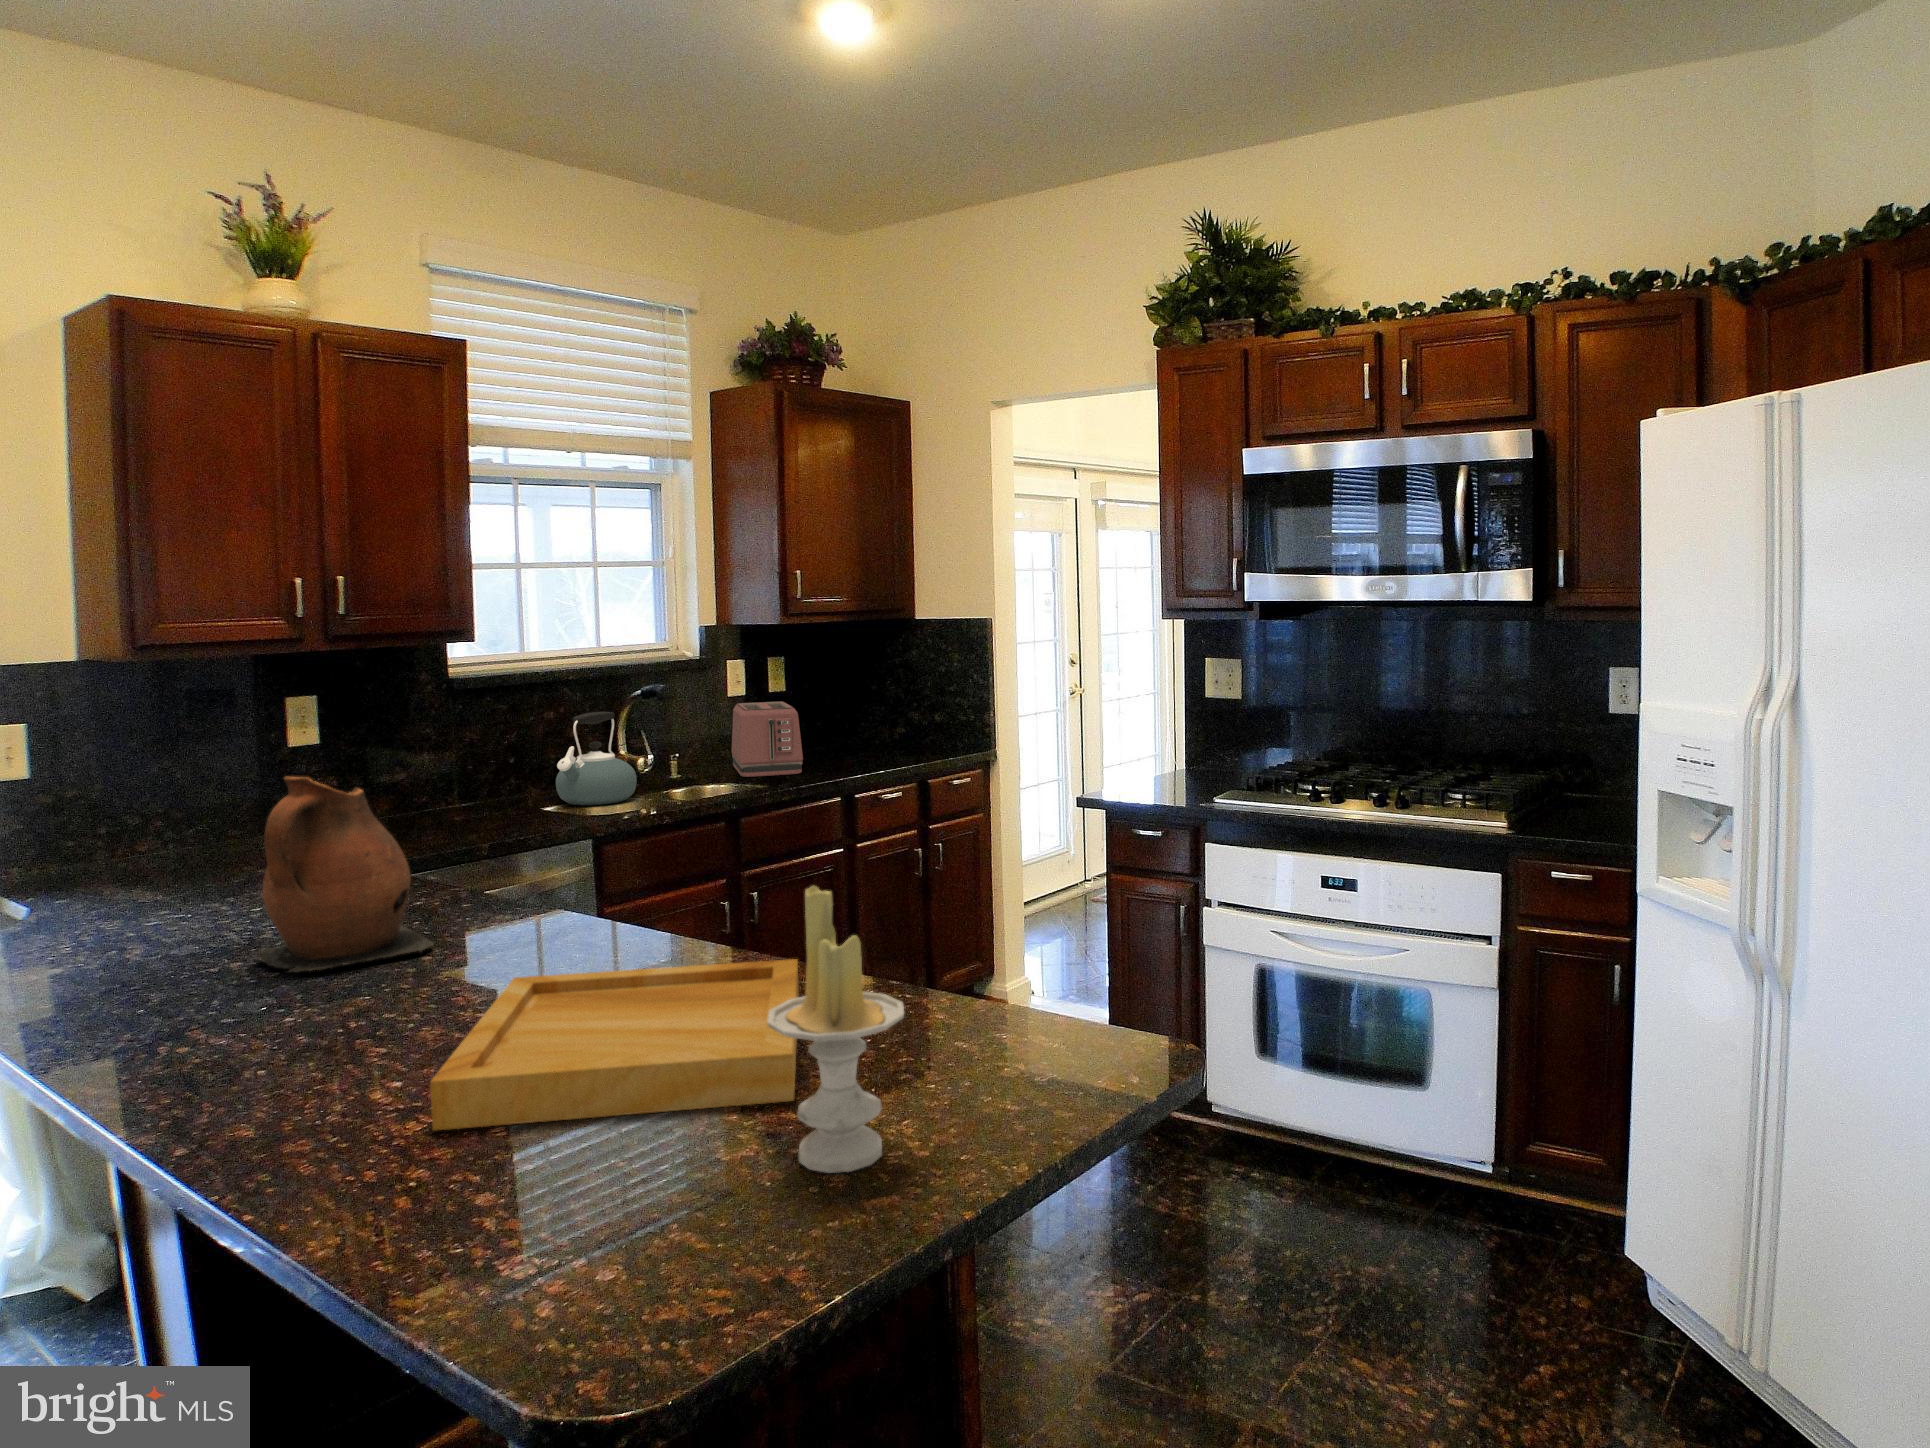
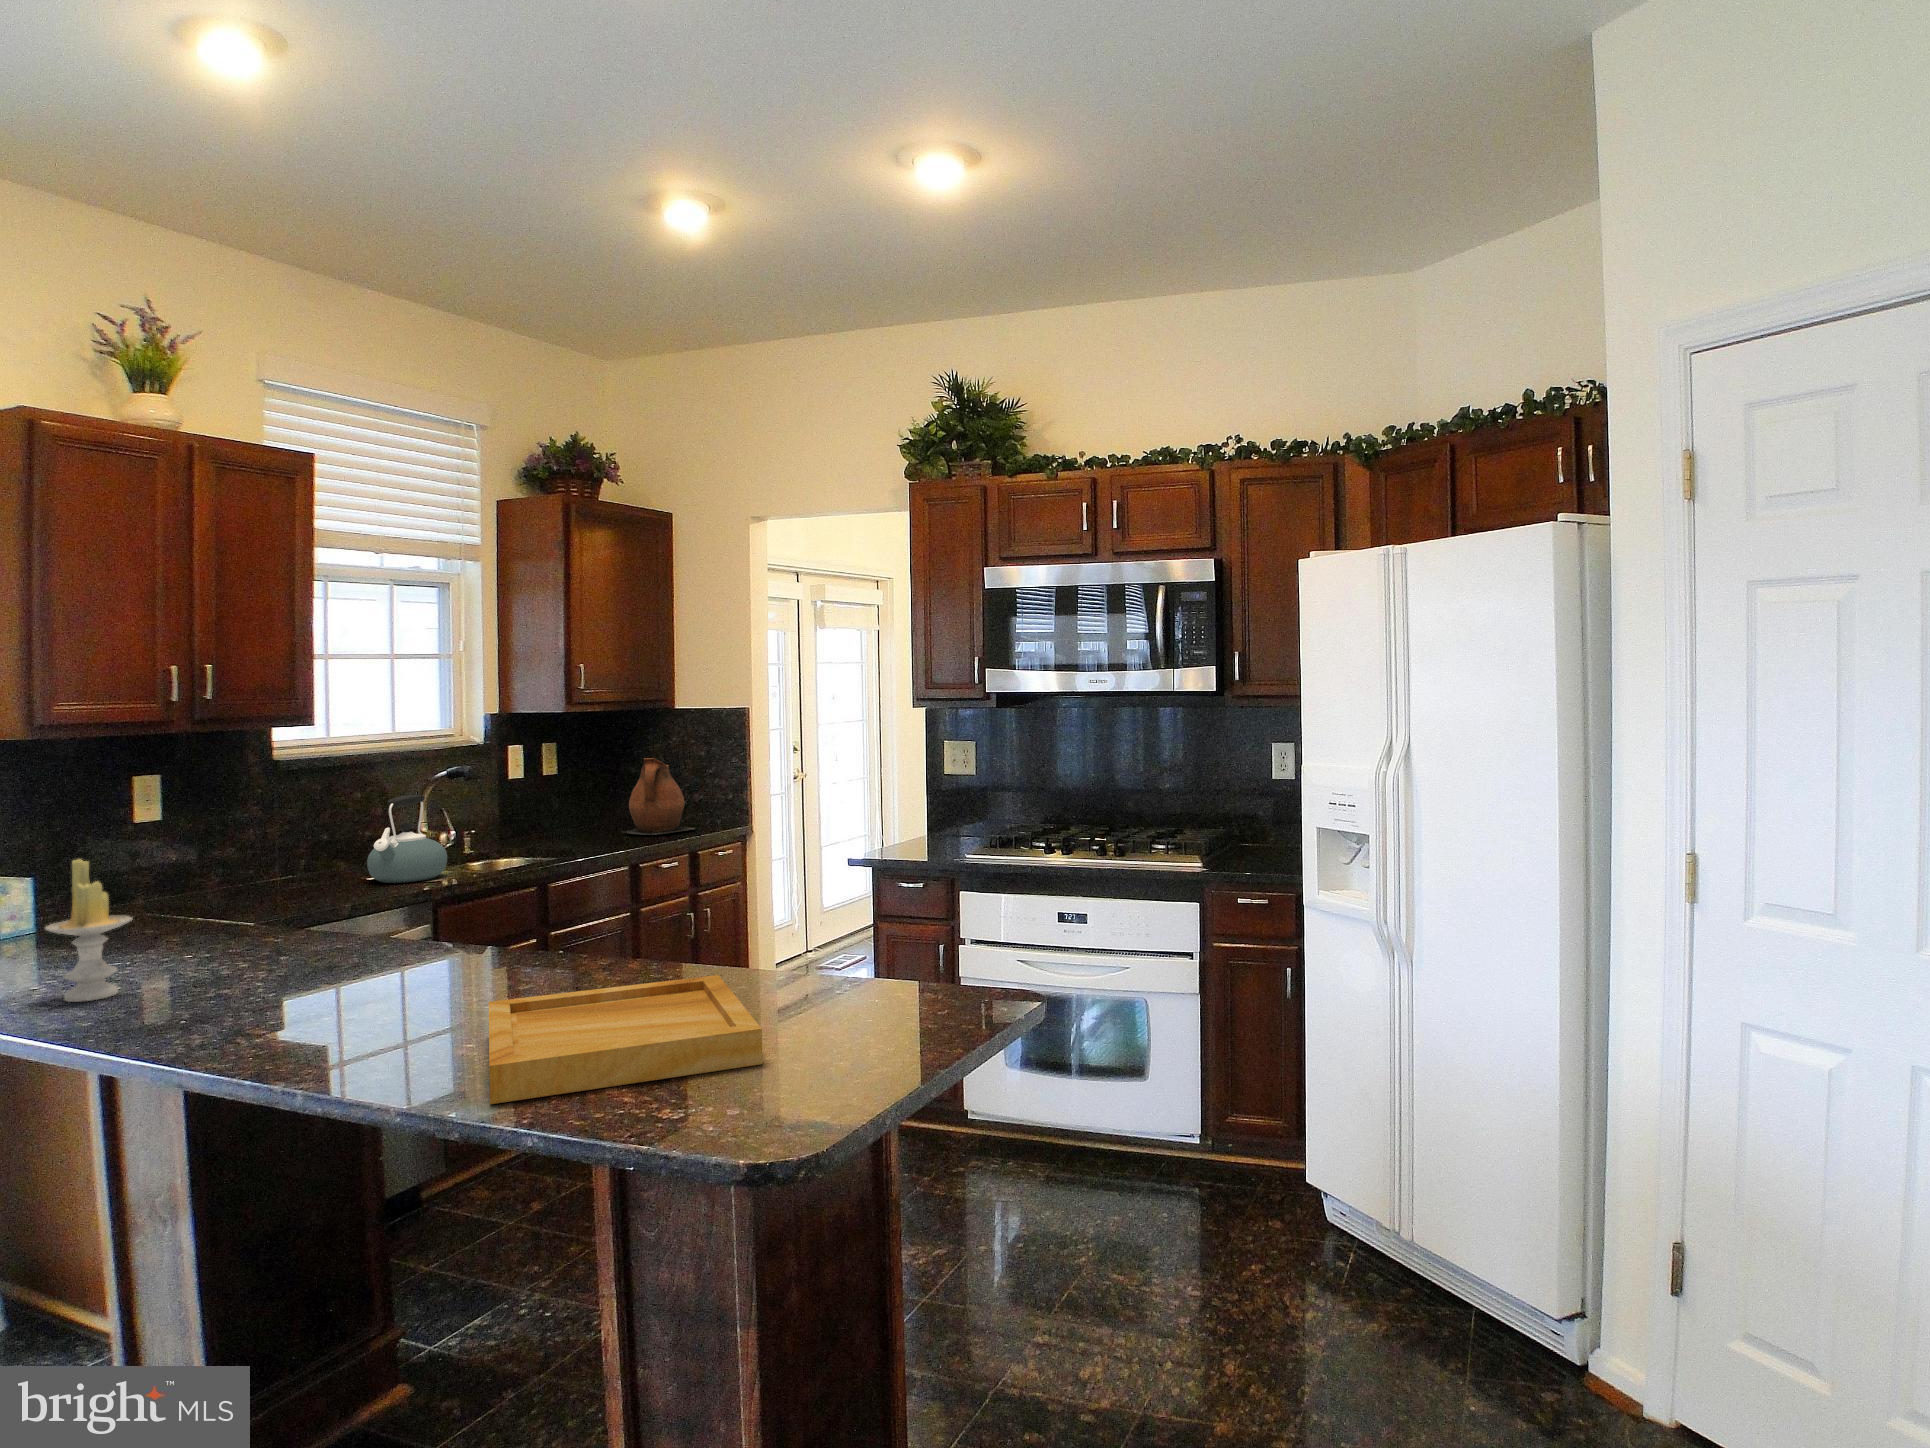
toaster: present [732,701,803,777] -> none [519,783,595,853]
ceramic pitcher: present [258,777,434,973] -> present [626,758,695,835]
candle: present [767,886,904,1173] -> present [45,859,132,1002]

